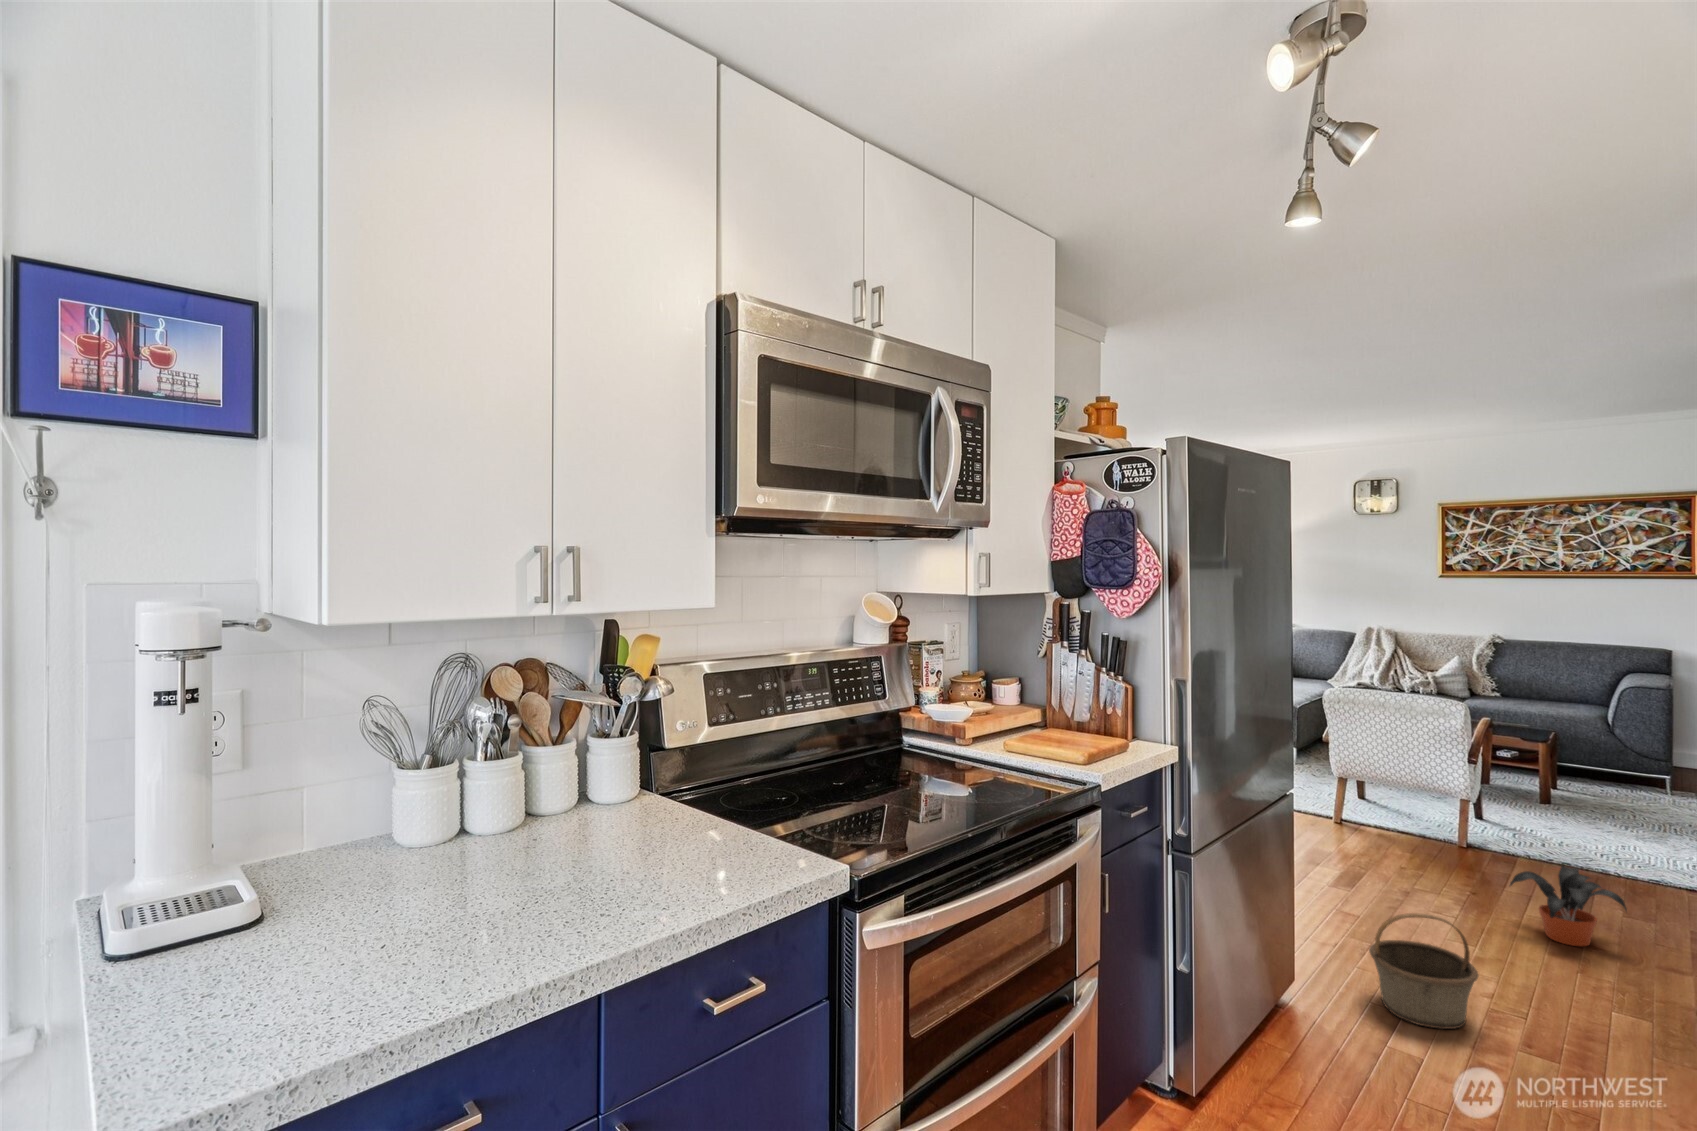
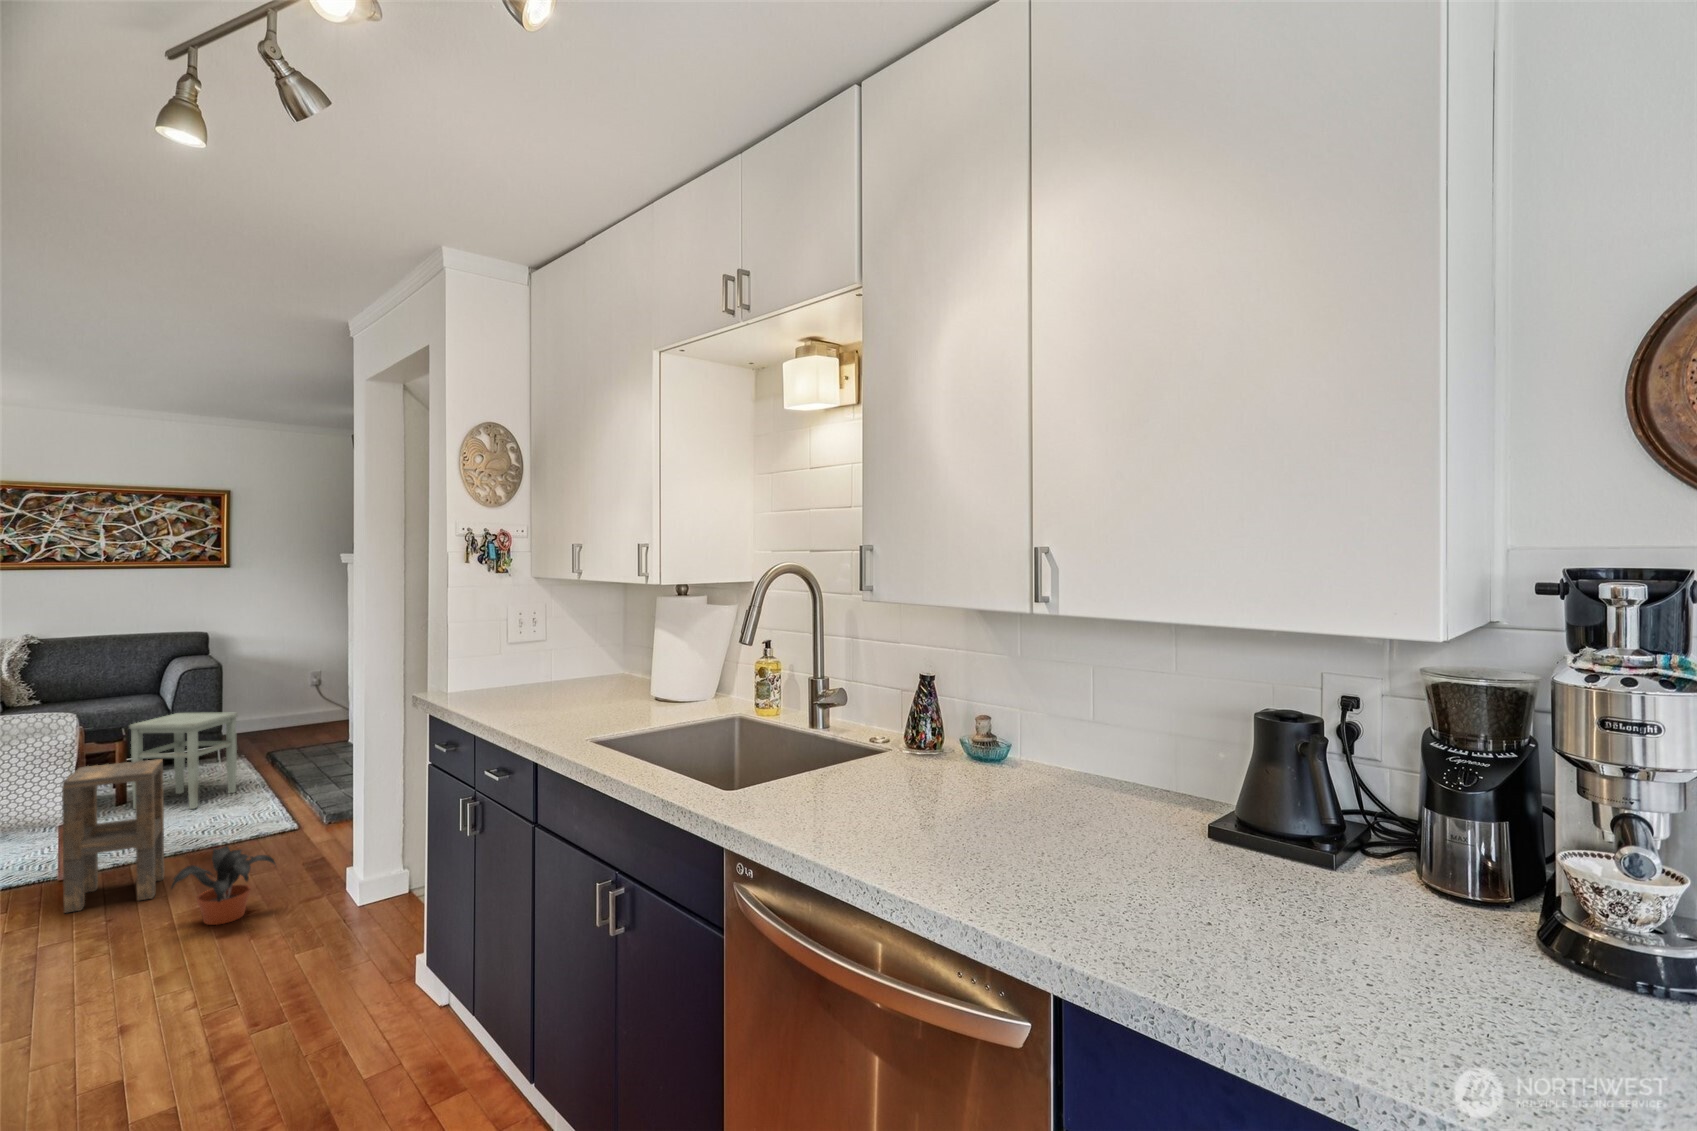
stool: none [1549,727,1669,829] -> present [129,712,238,809]
side table: none [1444,754,1540,893] -> present [62,759,164,913]
basket: present [1369,913,1479,1029] -> none [68,943,205,1084]

